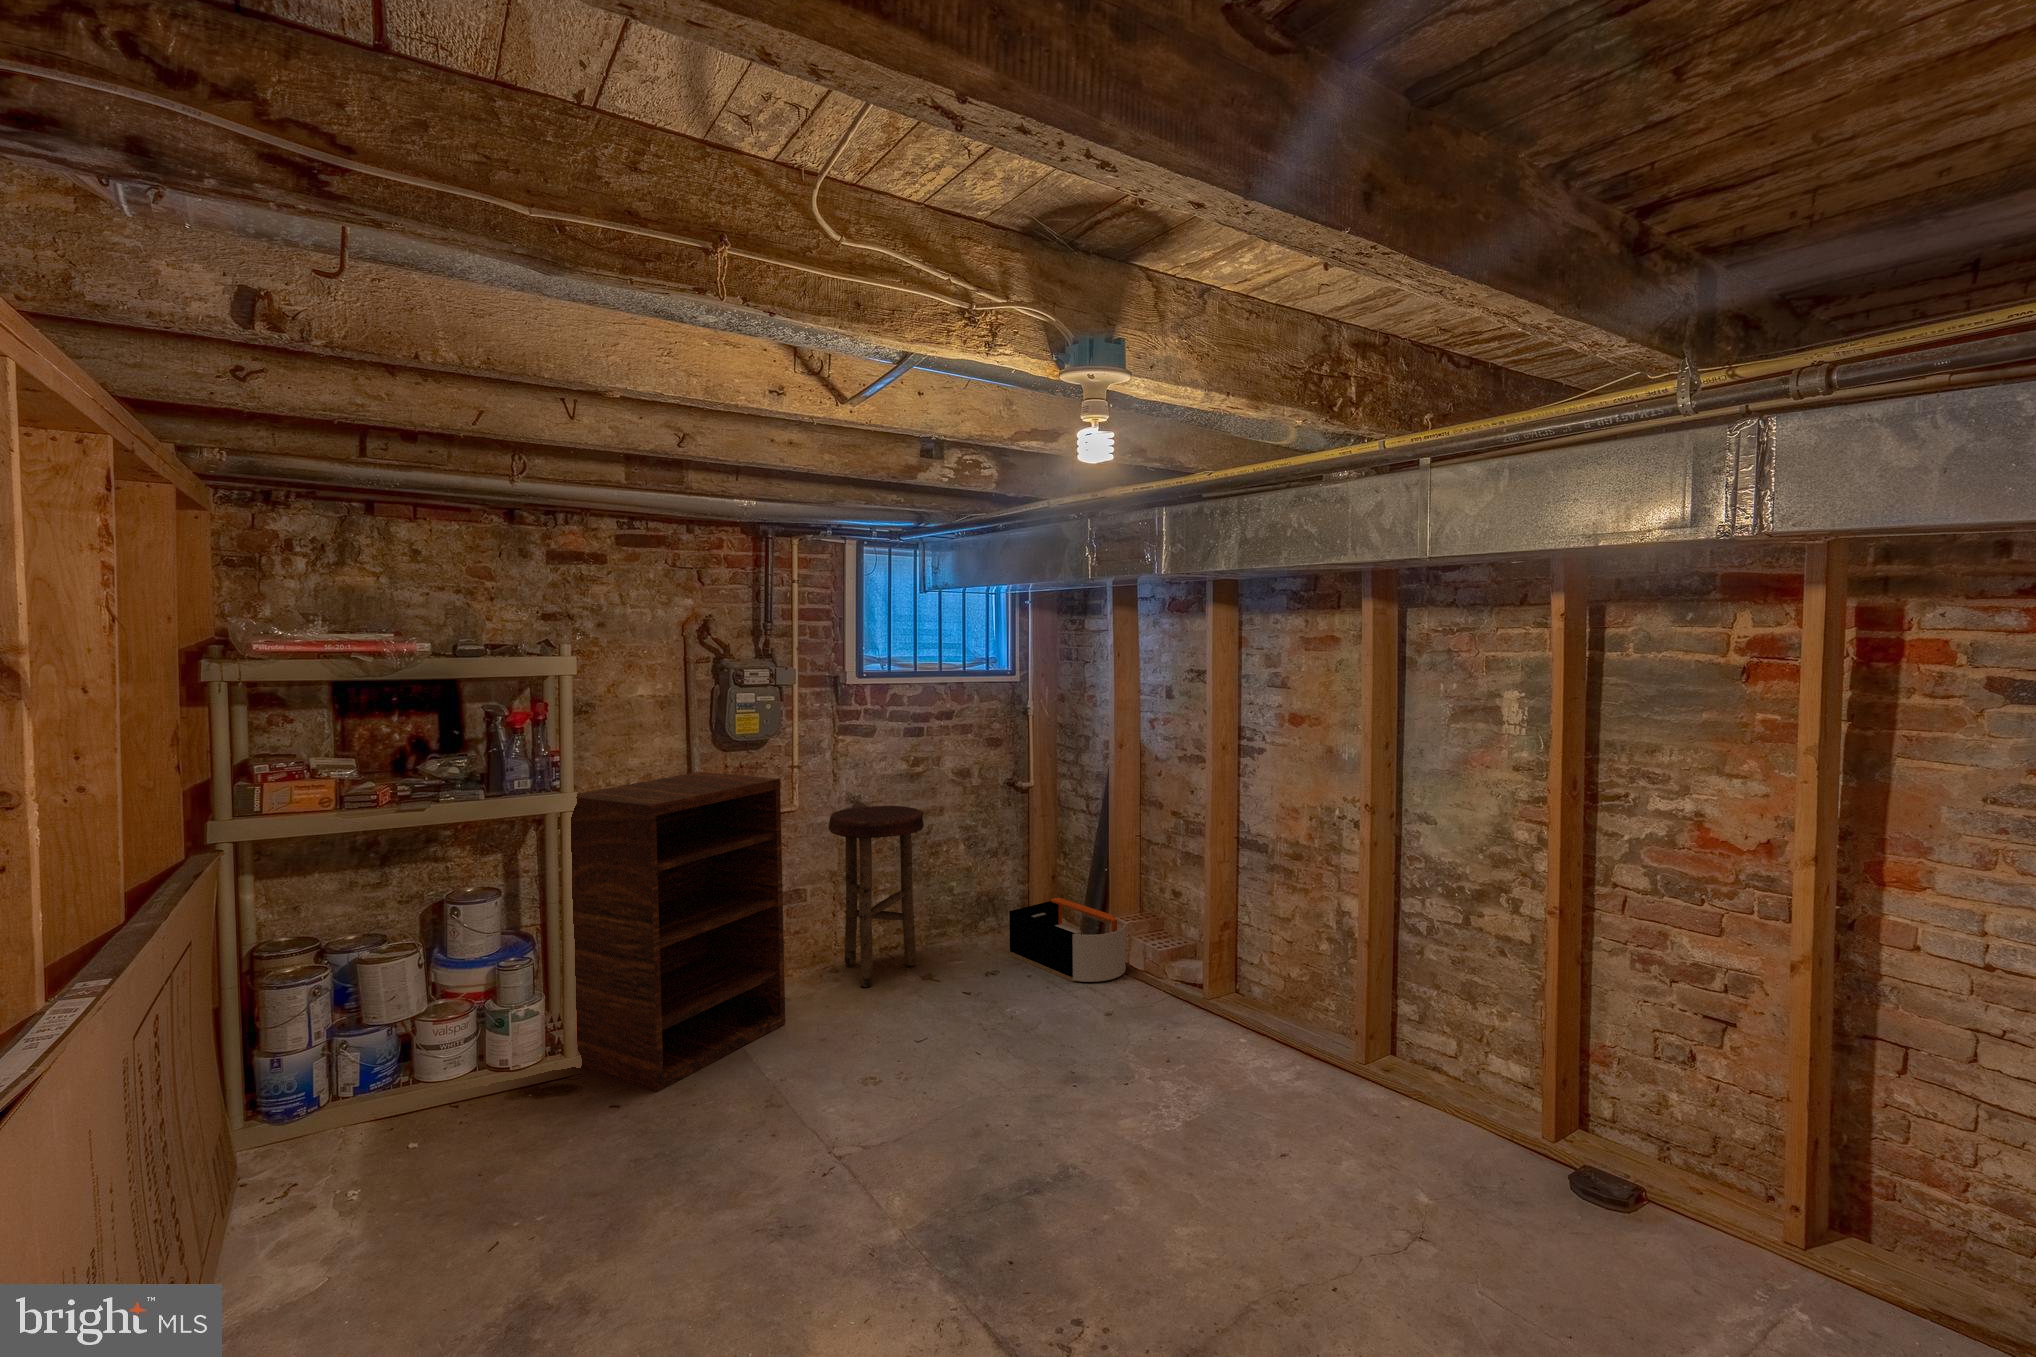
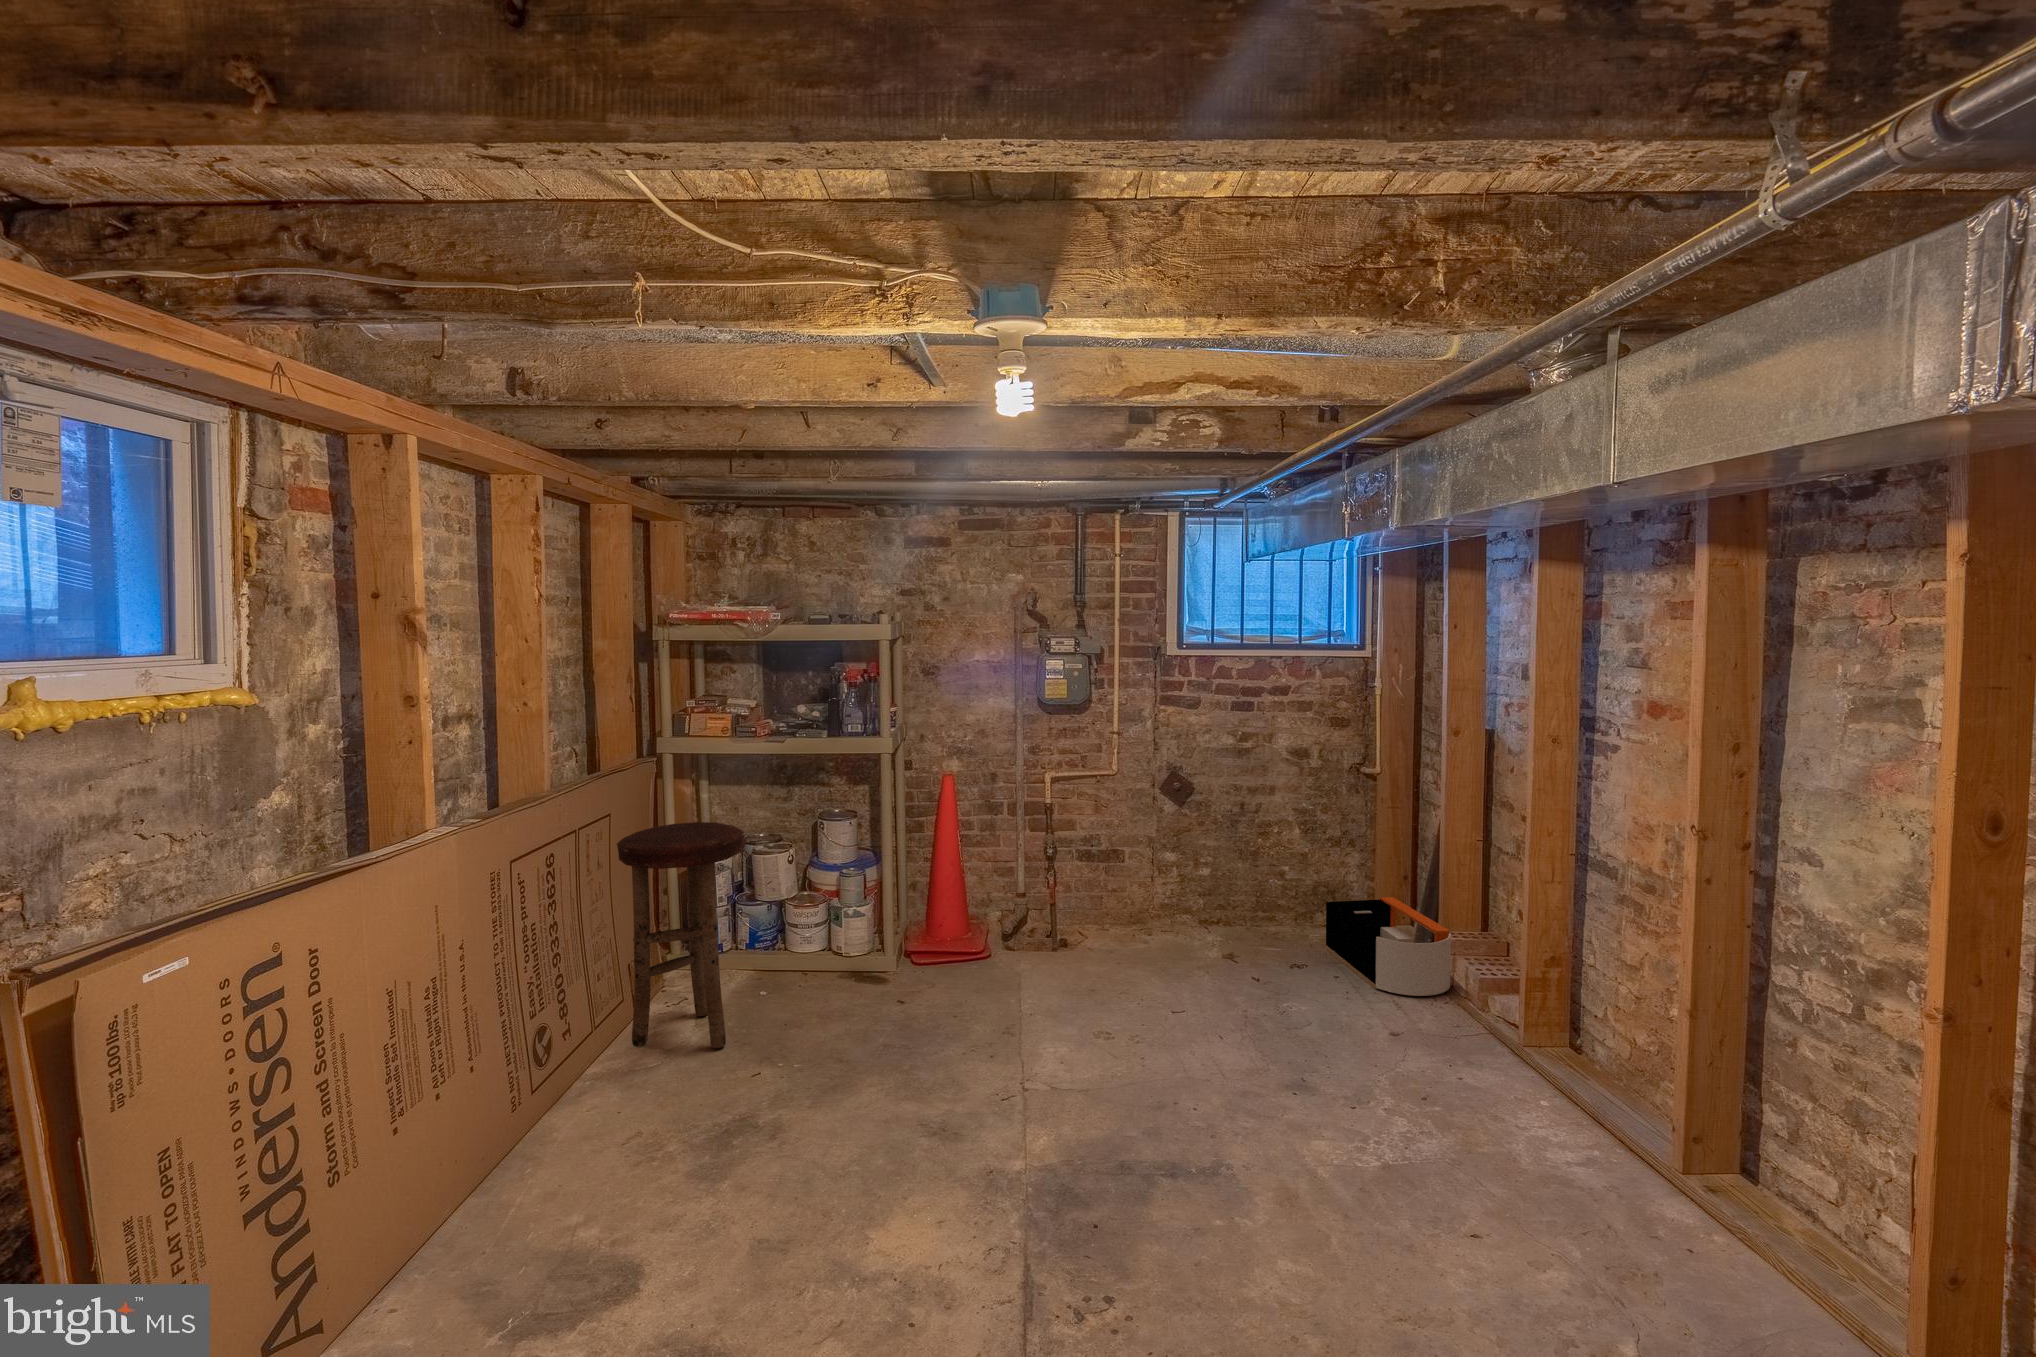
shelving unit: present [571,772,785,1092] -> none [889,730,1068,997]
stool: present [829,806,924,987] -> present [617,822,745,1048]

